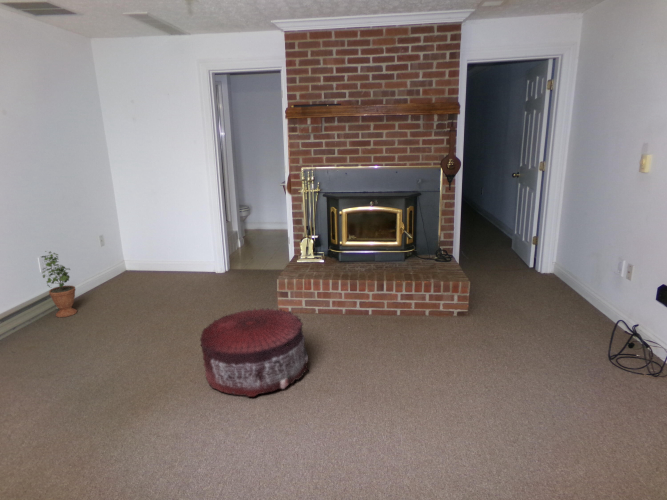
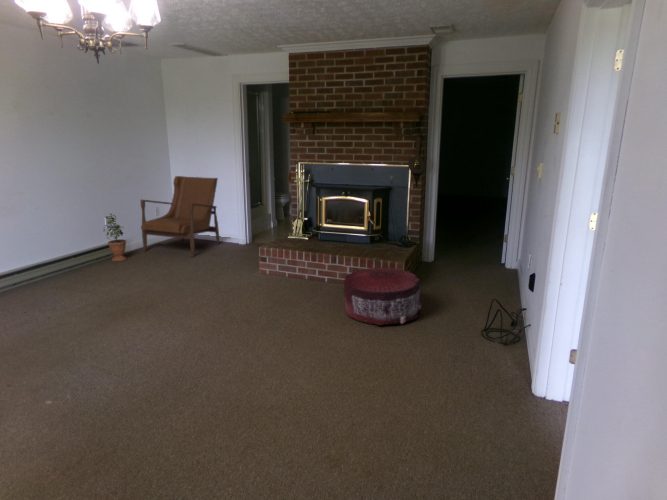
armchair: none [87,192,193,298] -> present [140,176,219,257]
pouf: present [200,309,308,397] -> present [344,267,421,325]

